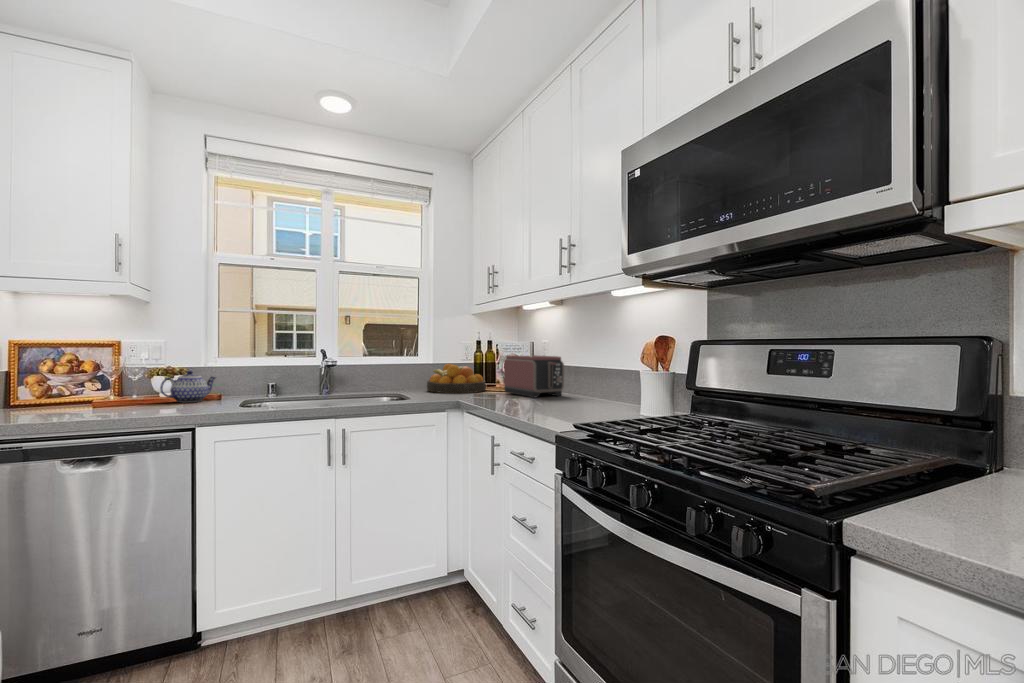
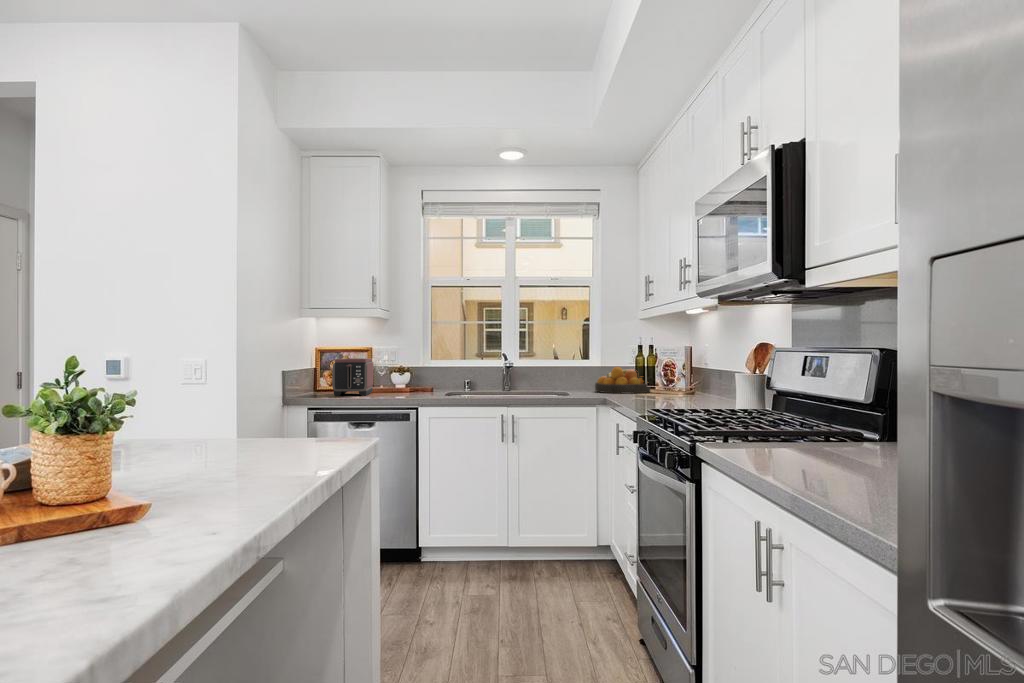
toaster: present [504,355,564,397] -> present [332,358,373,396]
teapot: present [160,370,216,402] -> none [396,369,431,392]

